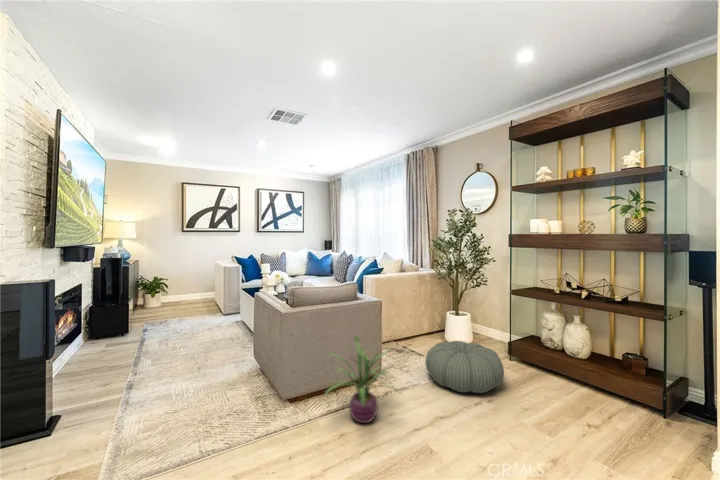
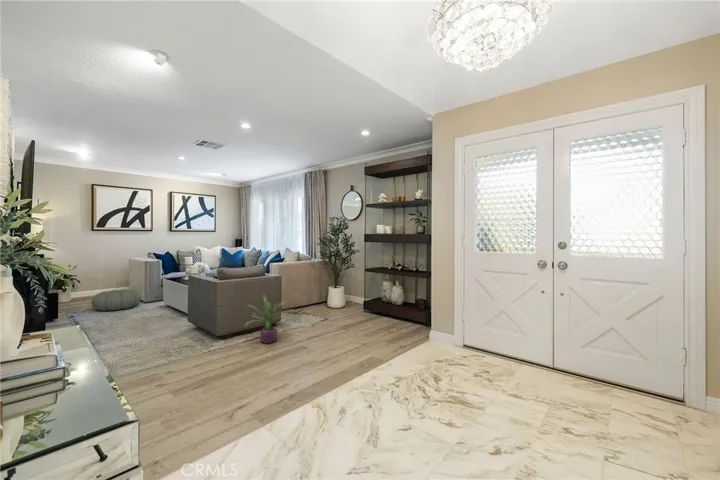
pouf: present [426,341,504,393] -> present [91,289,141,311]

